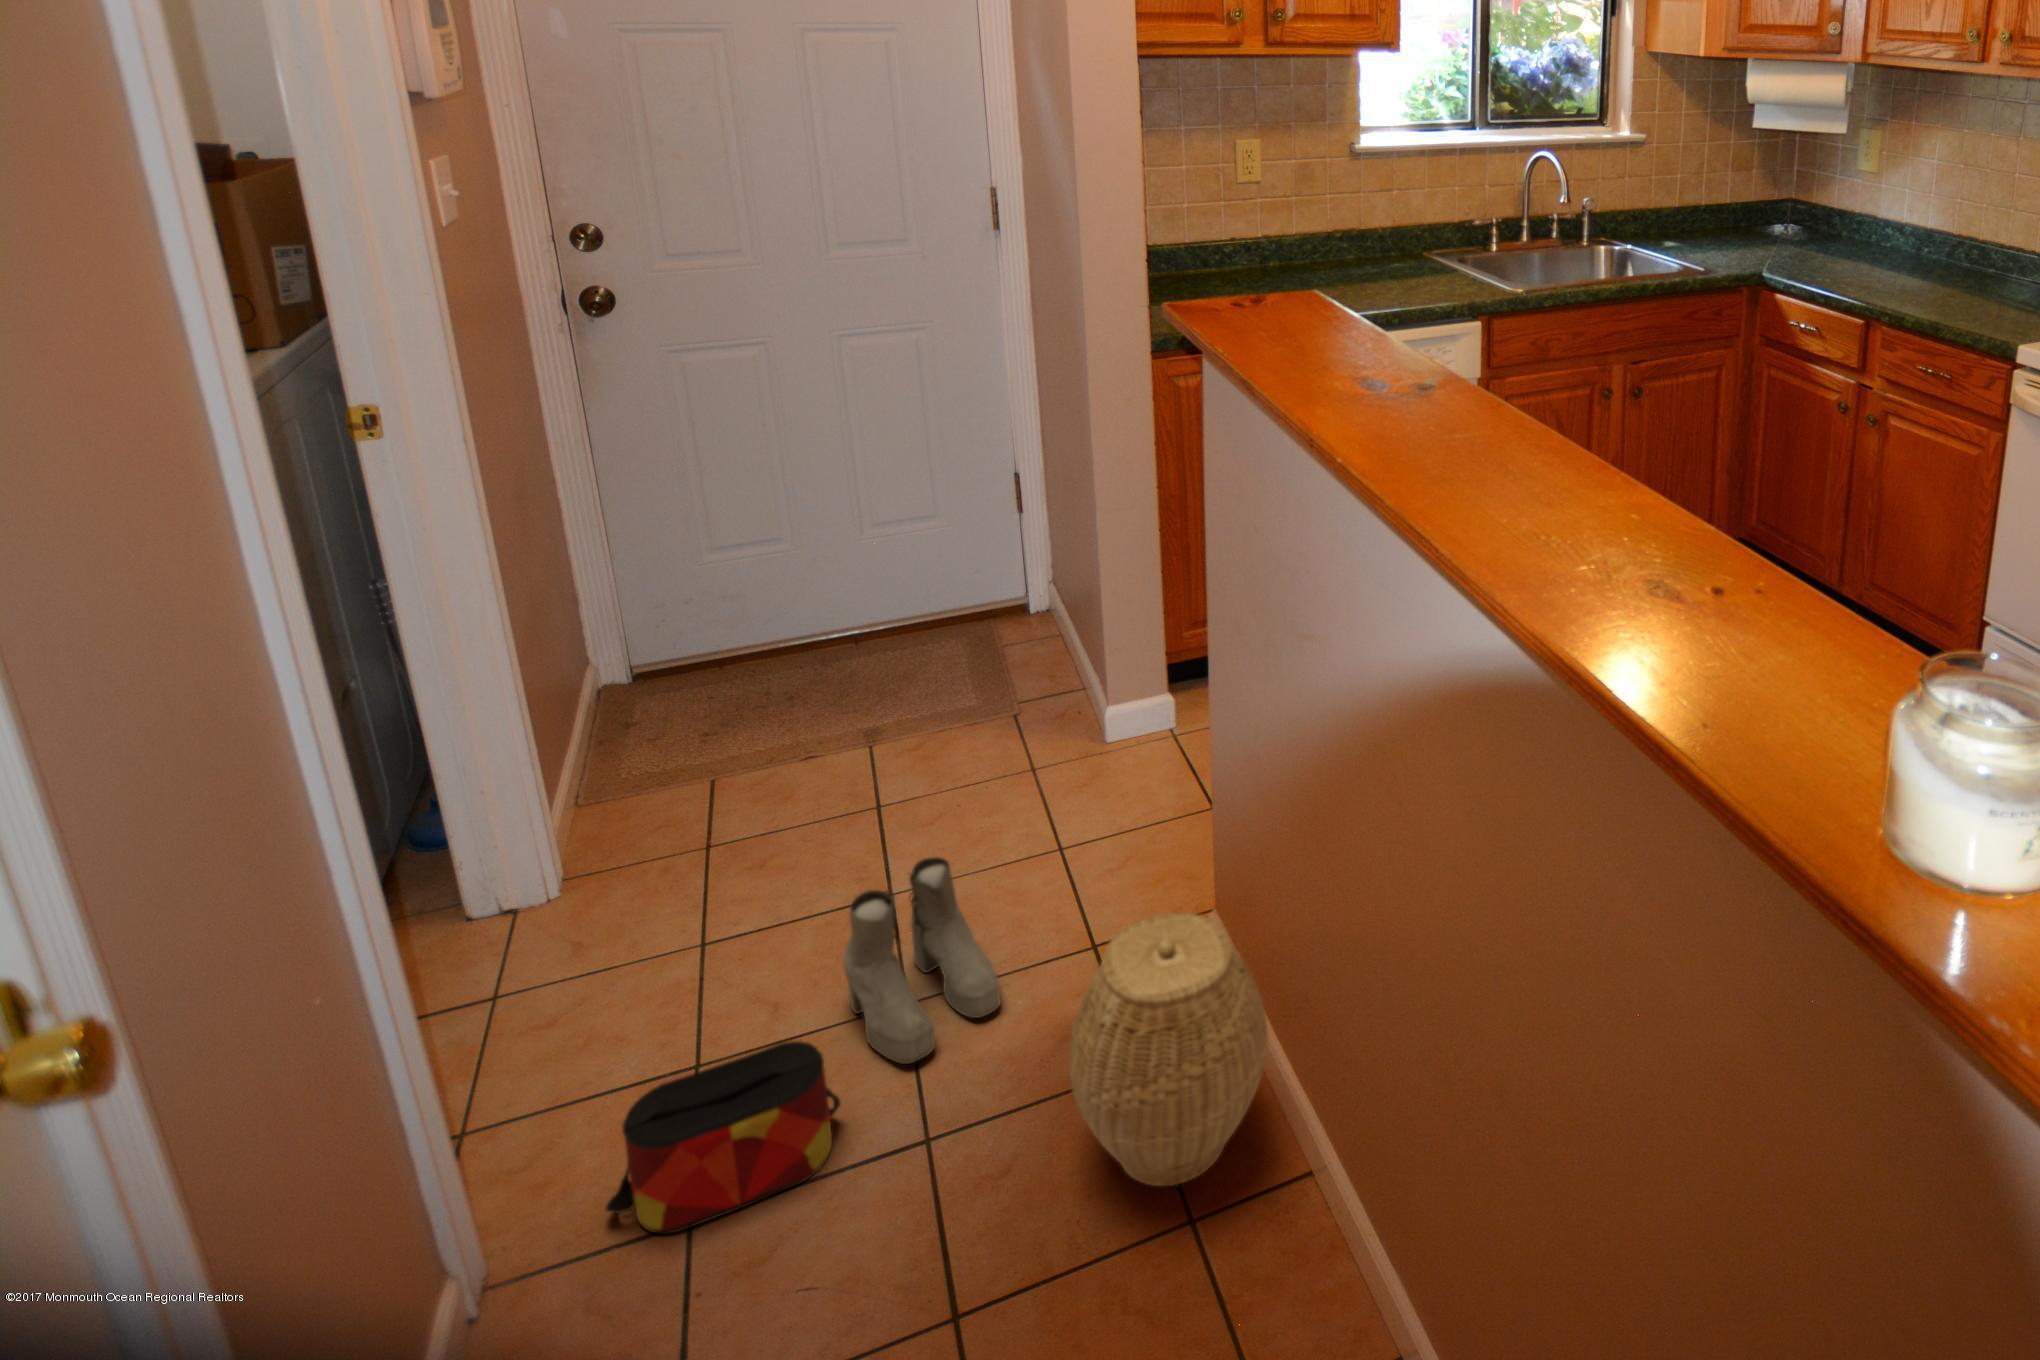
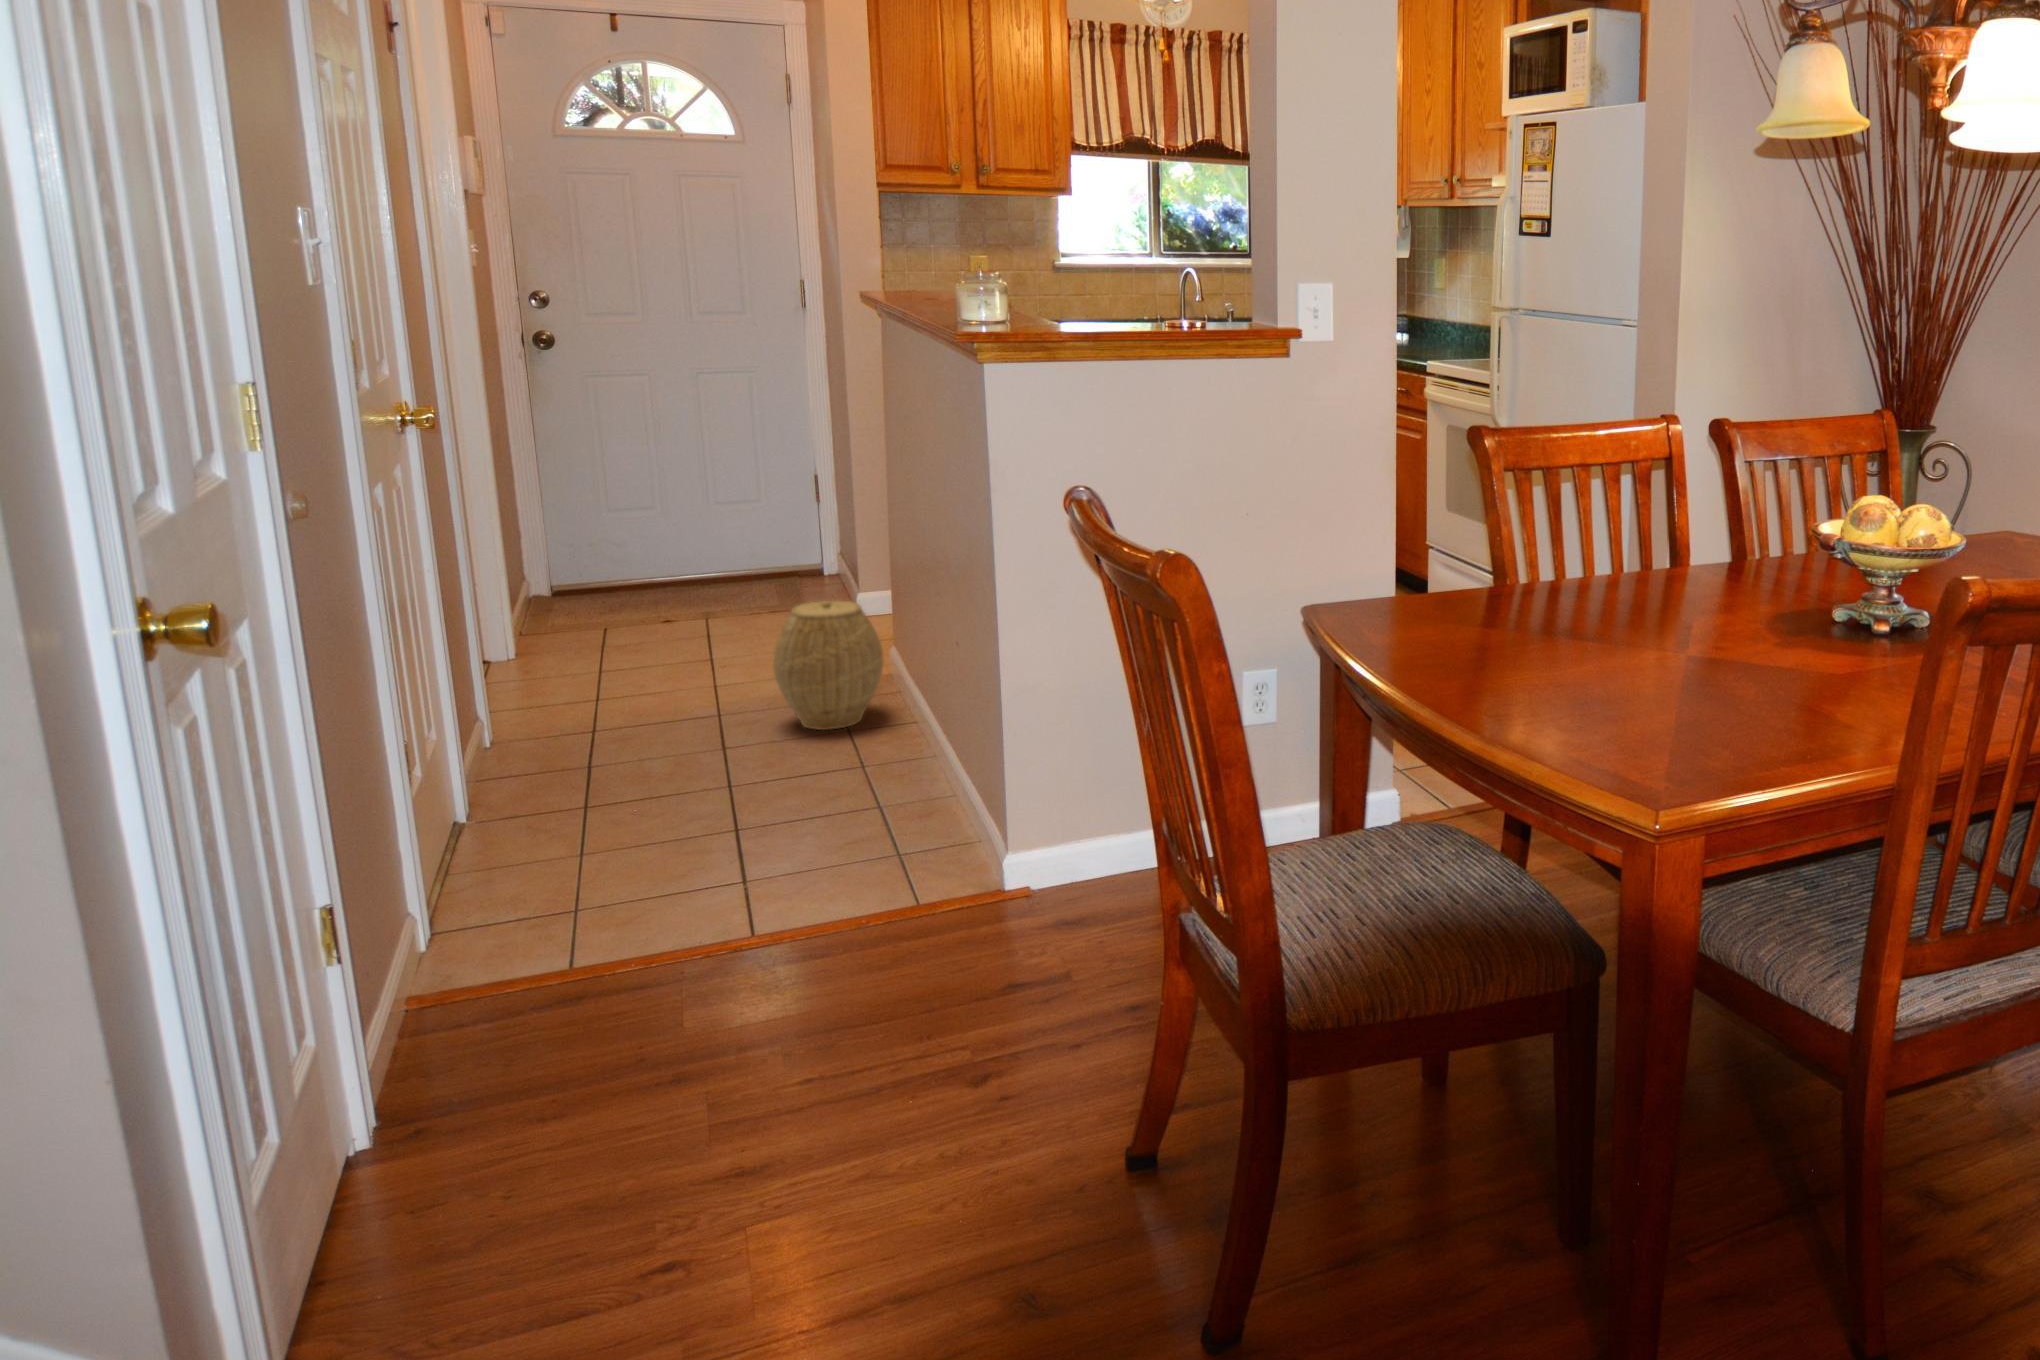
boots: present [843,857,1000,1064] -> none [667,612,754,700]
bag: present [606,1041,841,1234] -> none [533,664,658,735]

